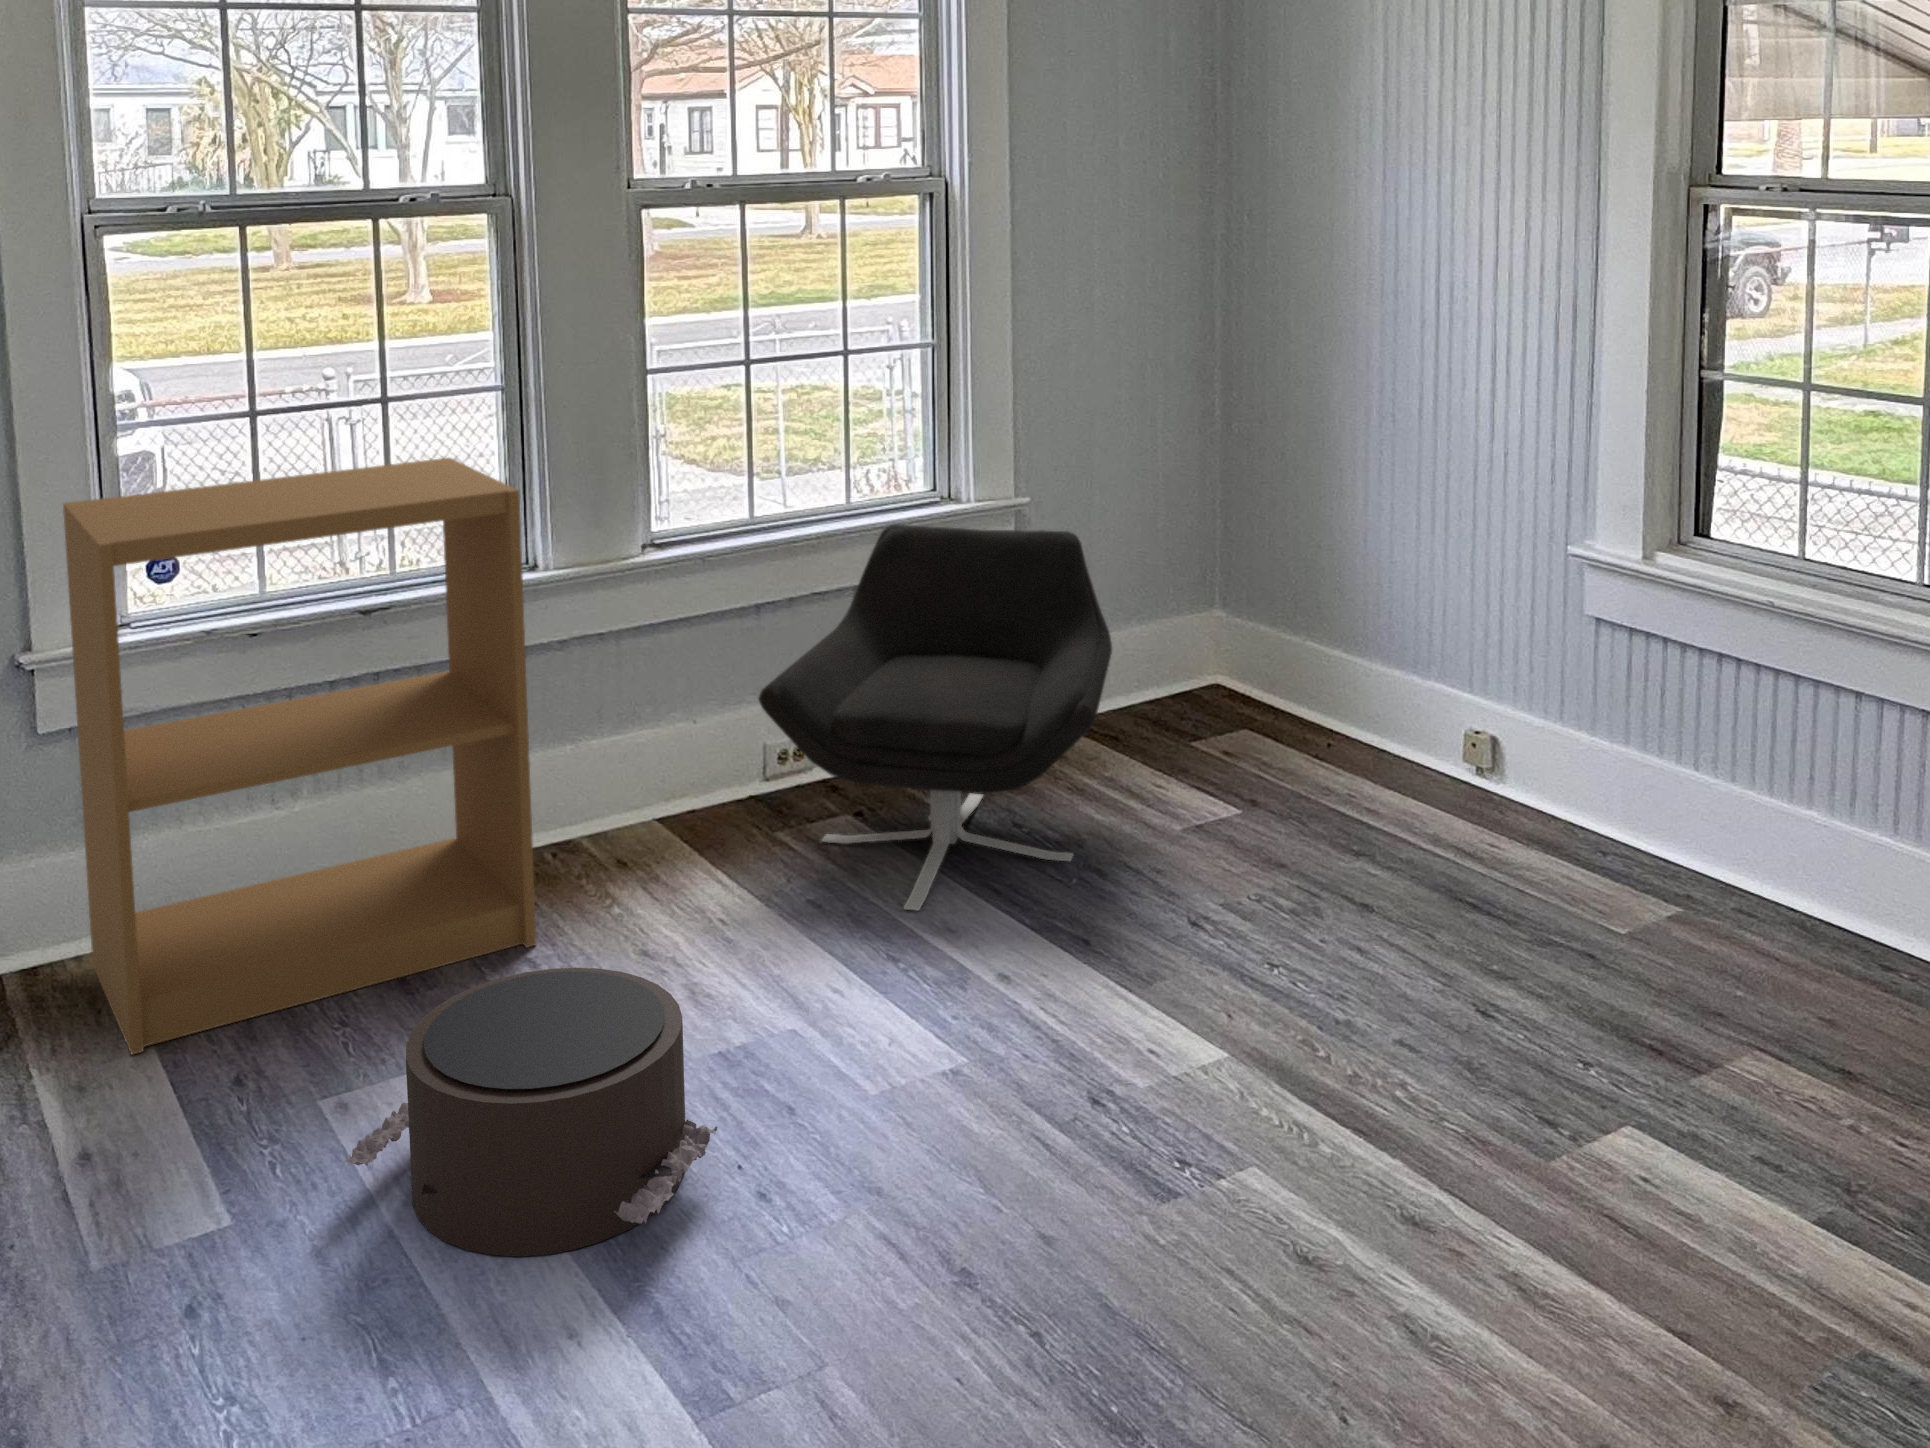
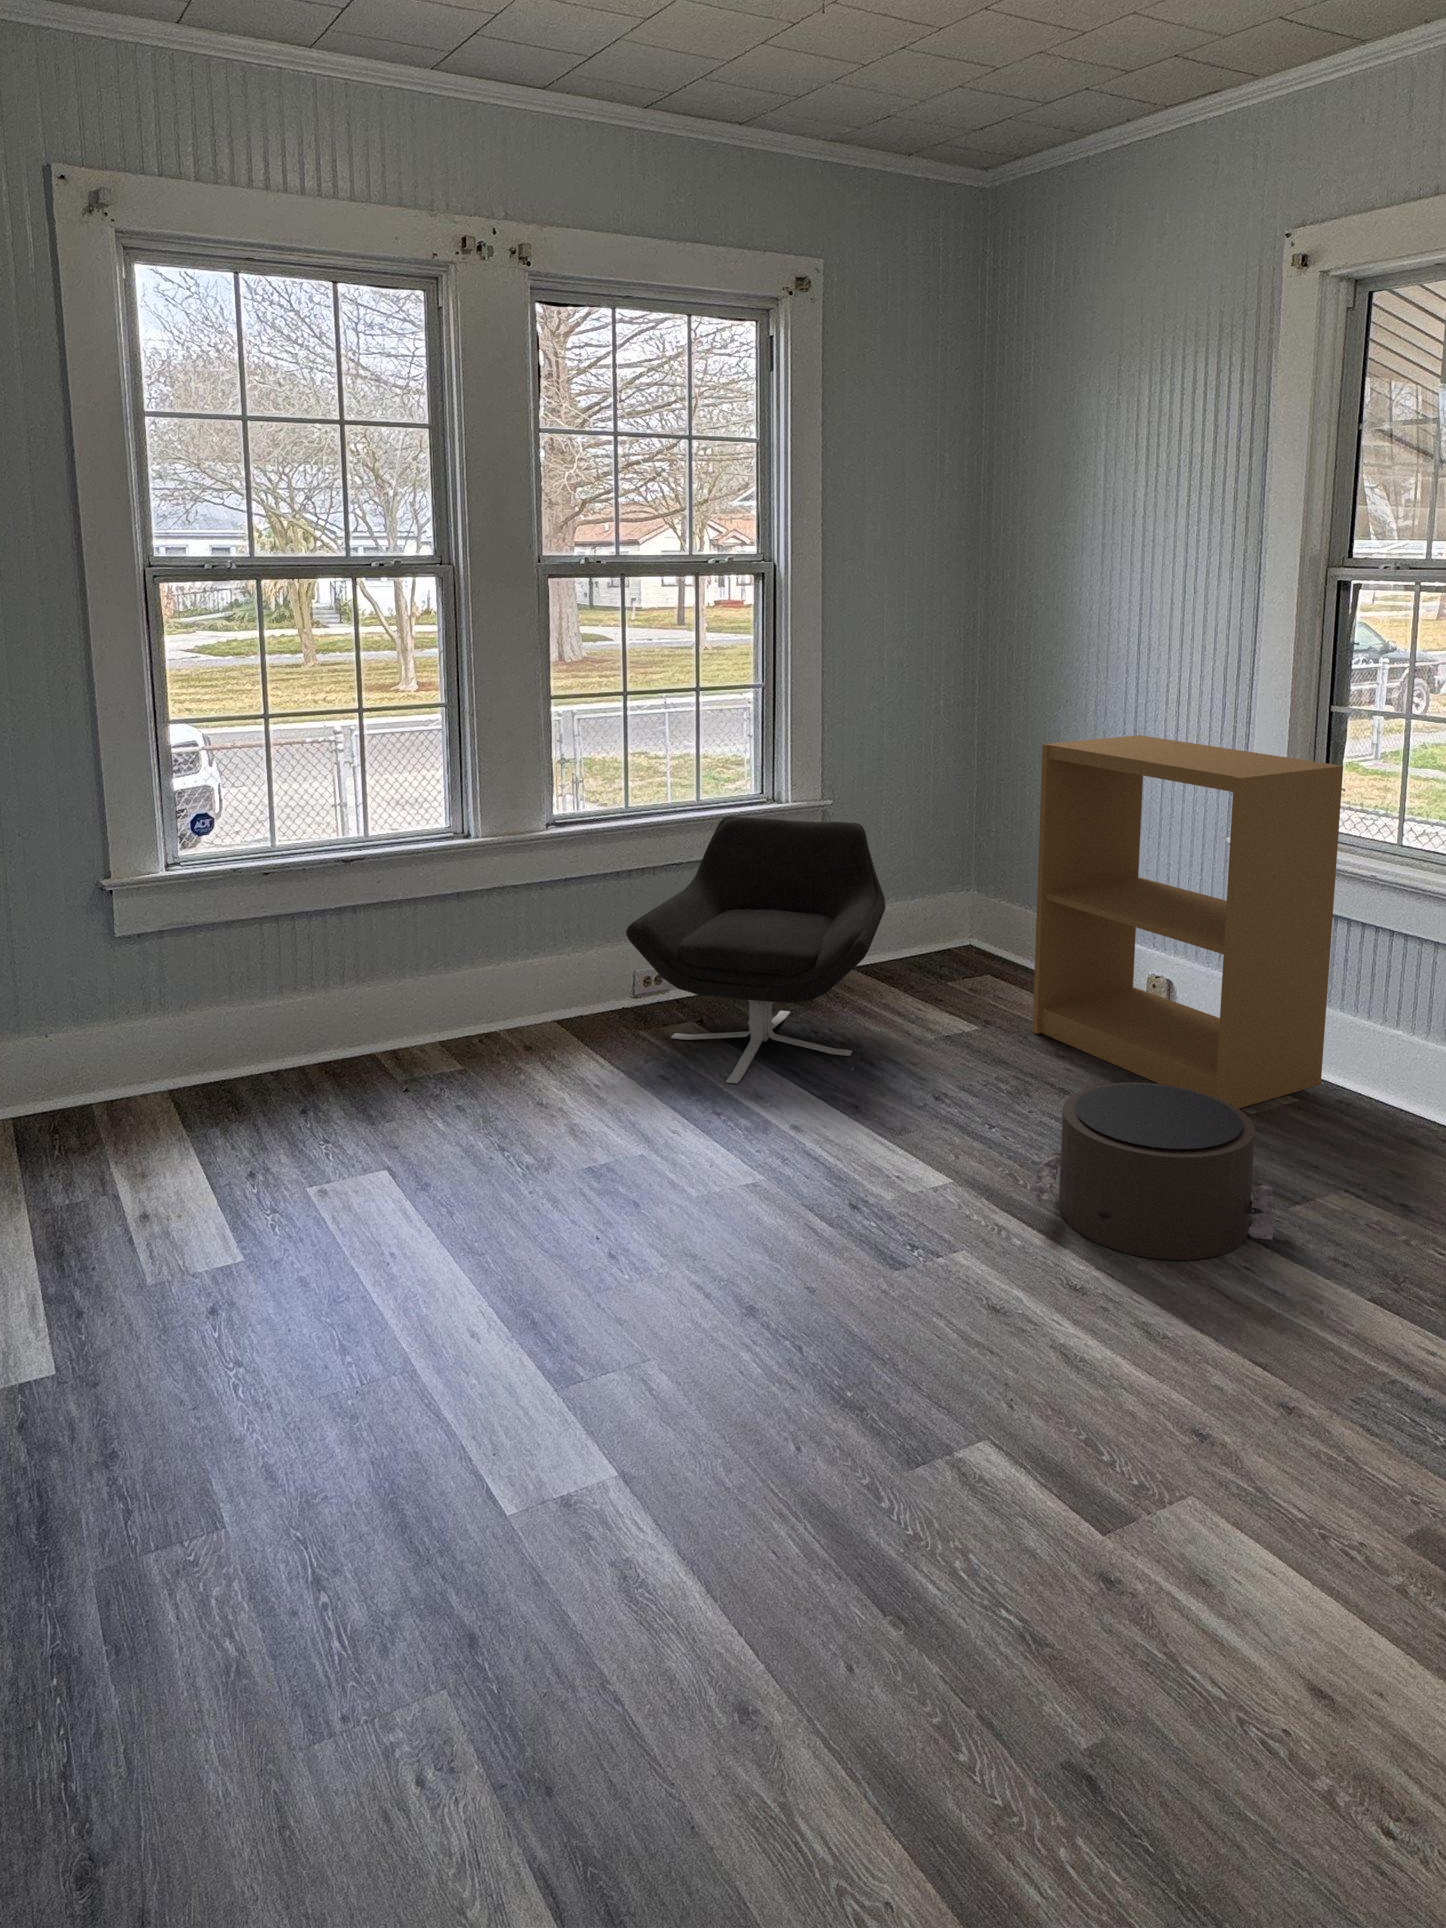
bookshelf: present [63,458,536,1055] -> present [1032,735,1343,1109]
pouf: present [345,968,717,1256] -> present [1030,1083,1277,1260]

